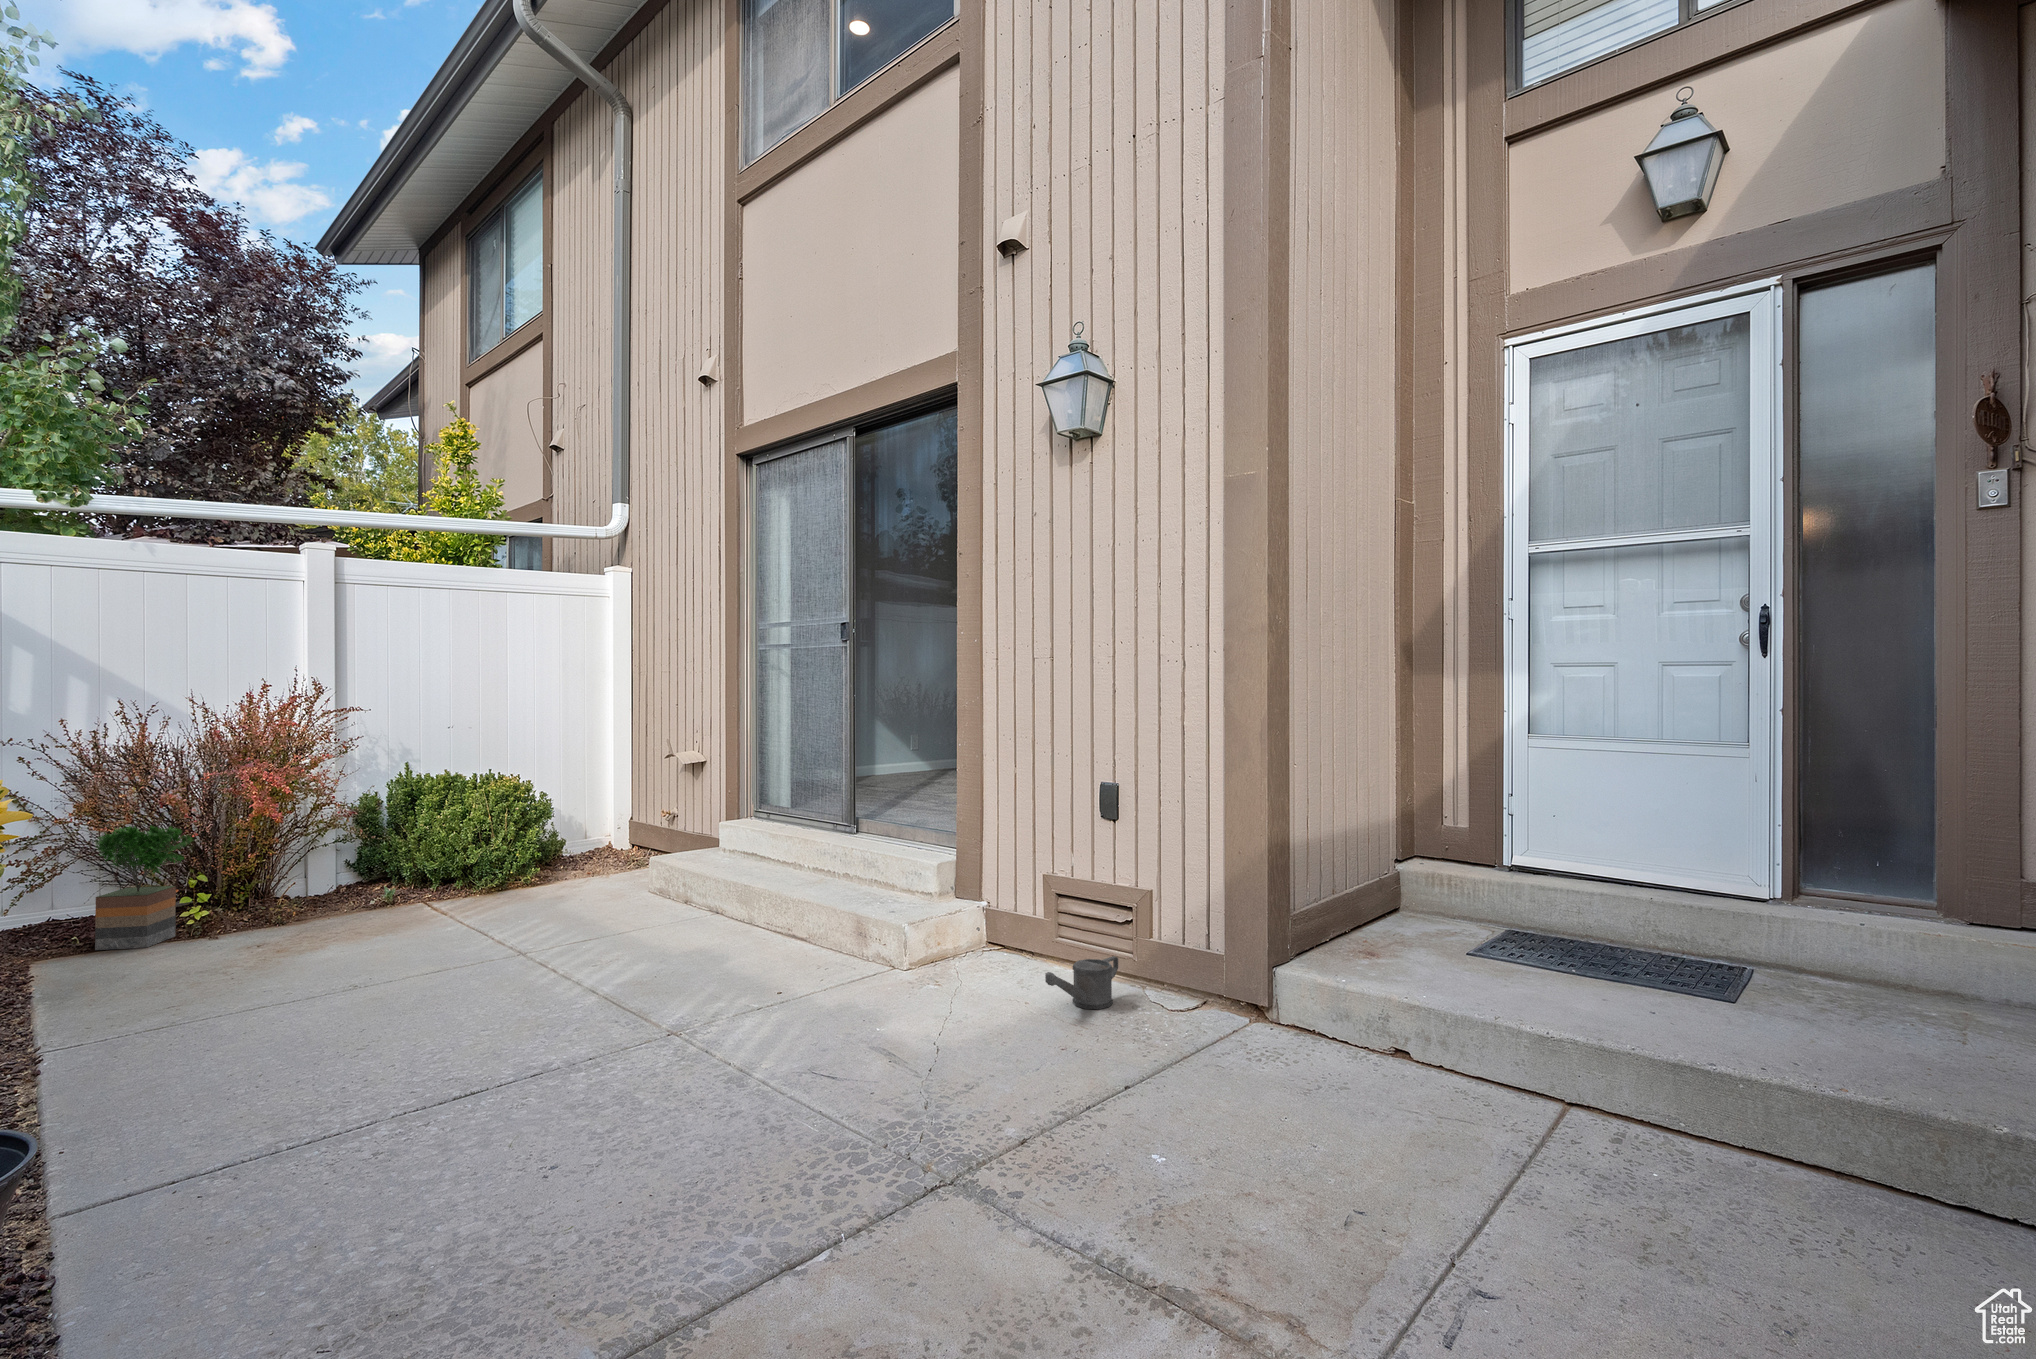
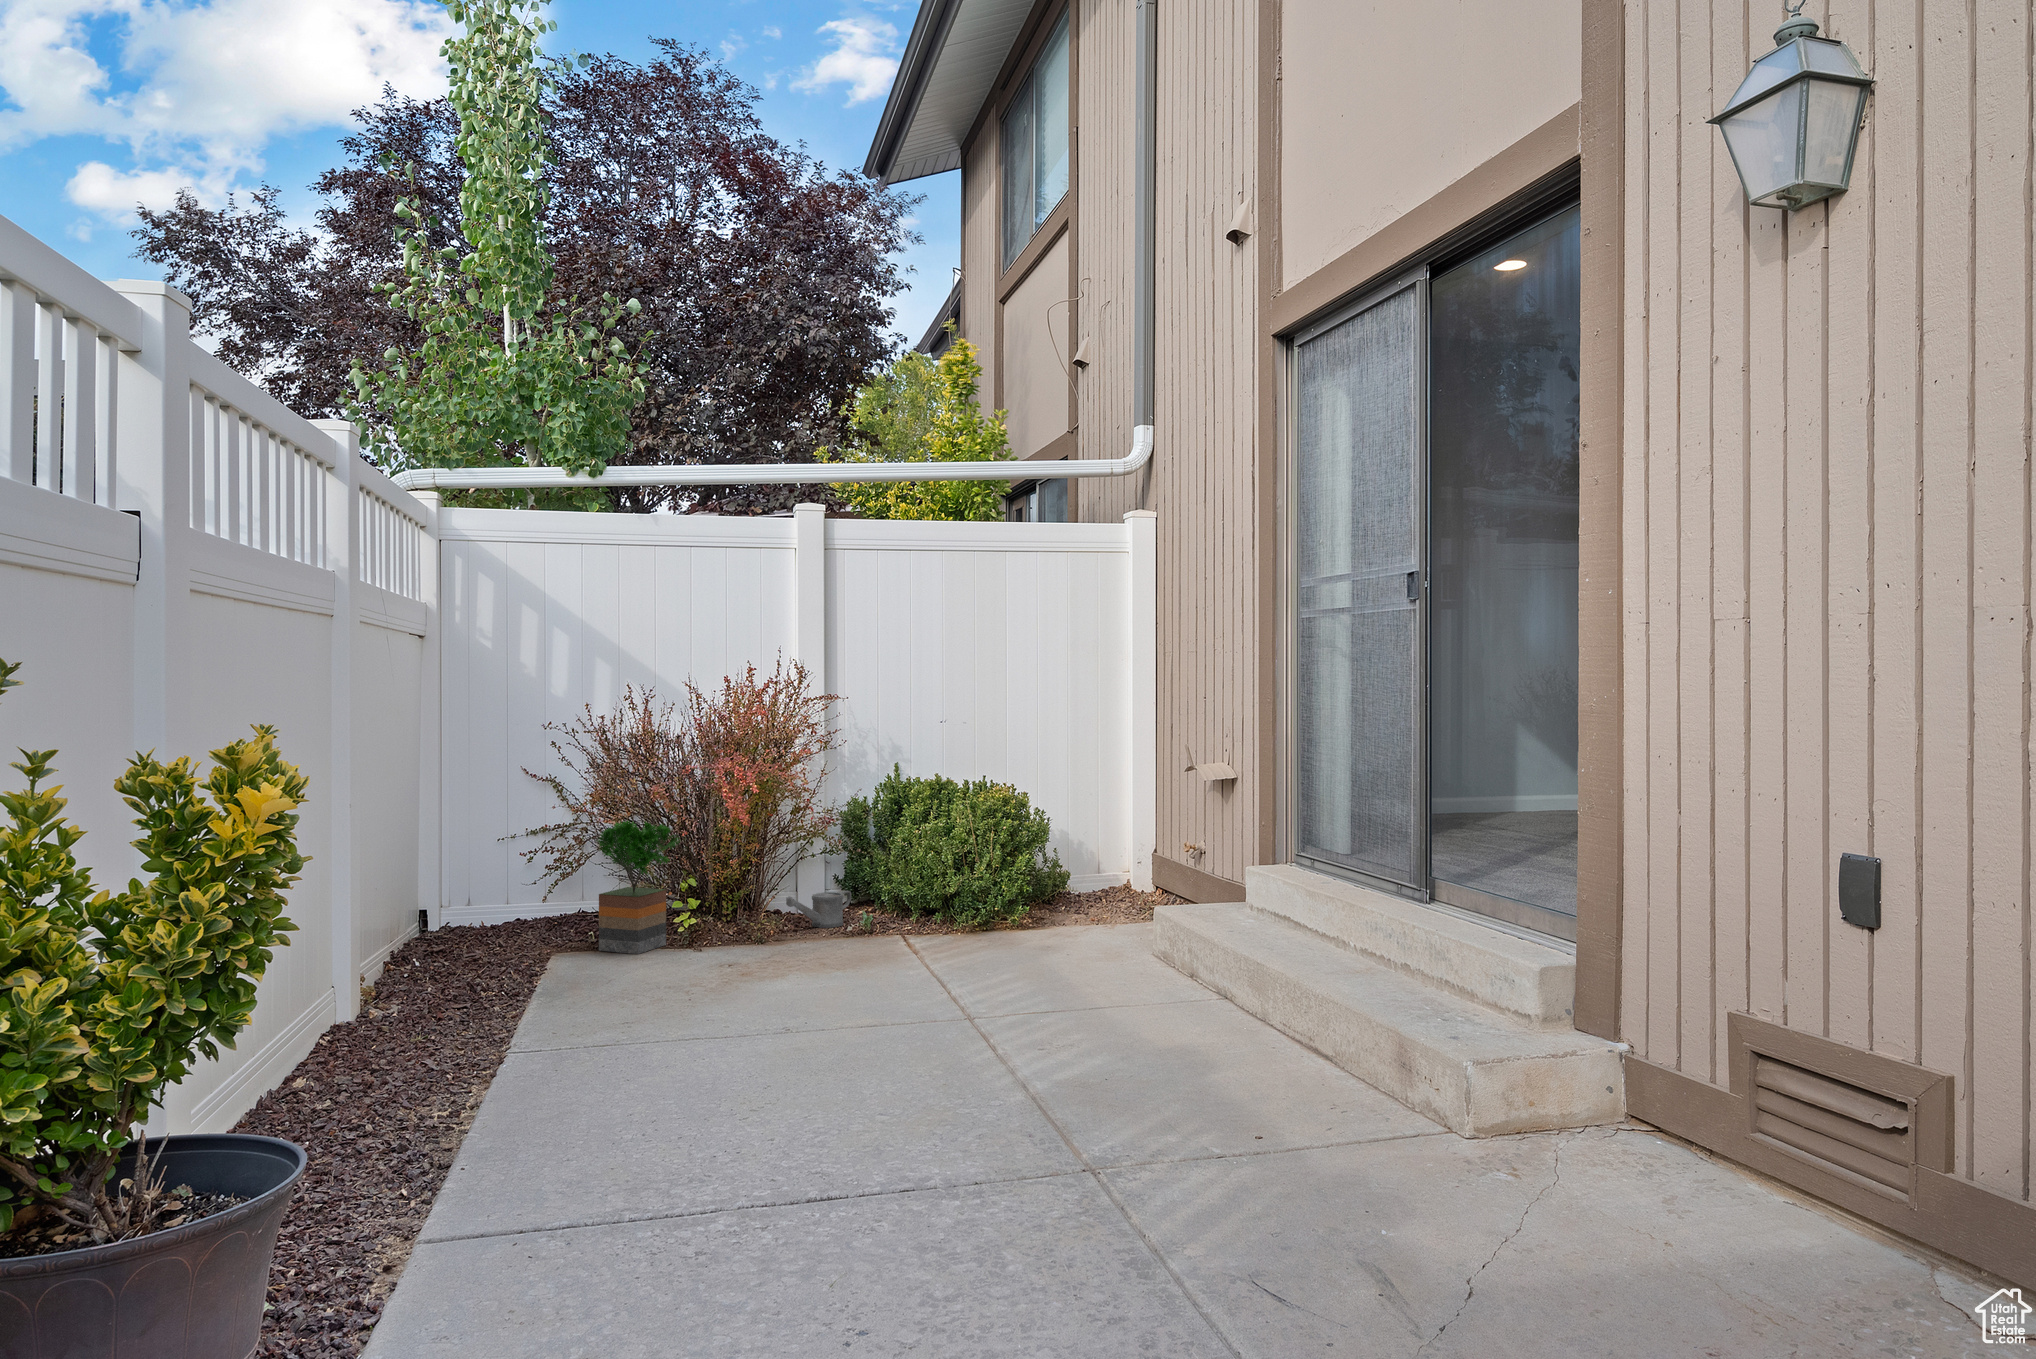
watering can: present [1045,956,1118,1009] -> present [786,891,851,928]

